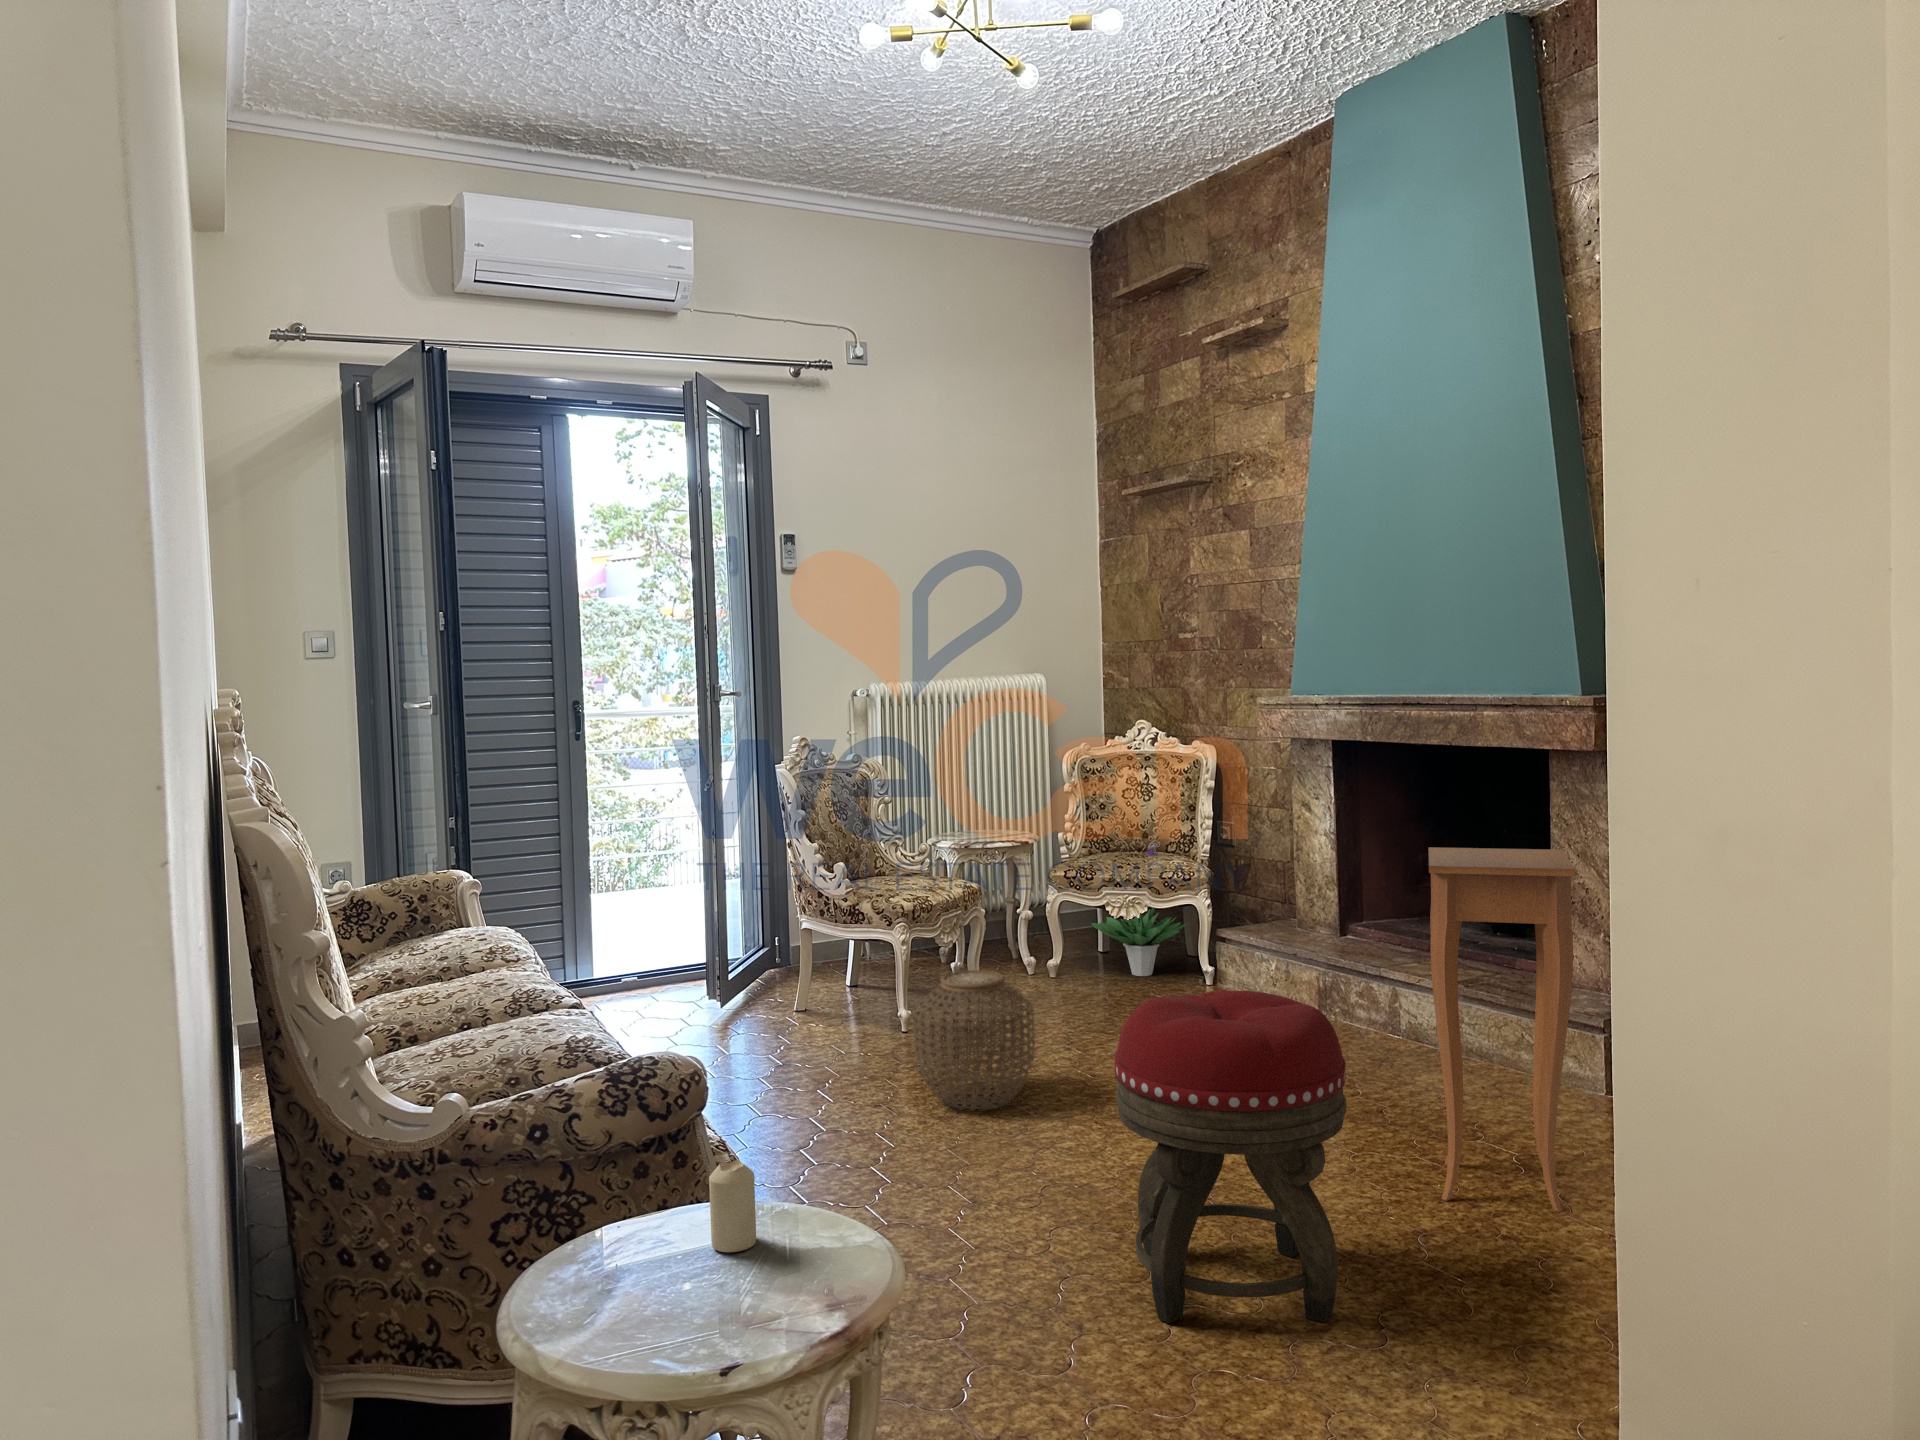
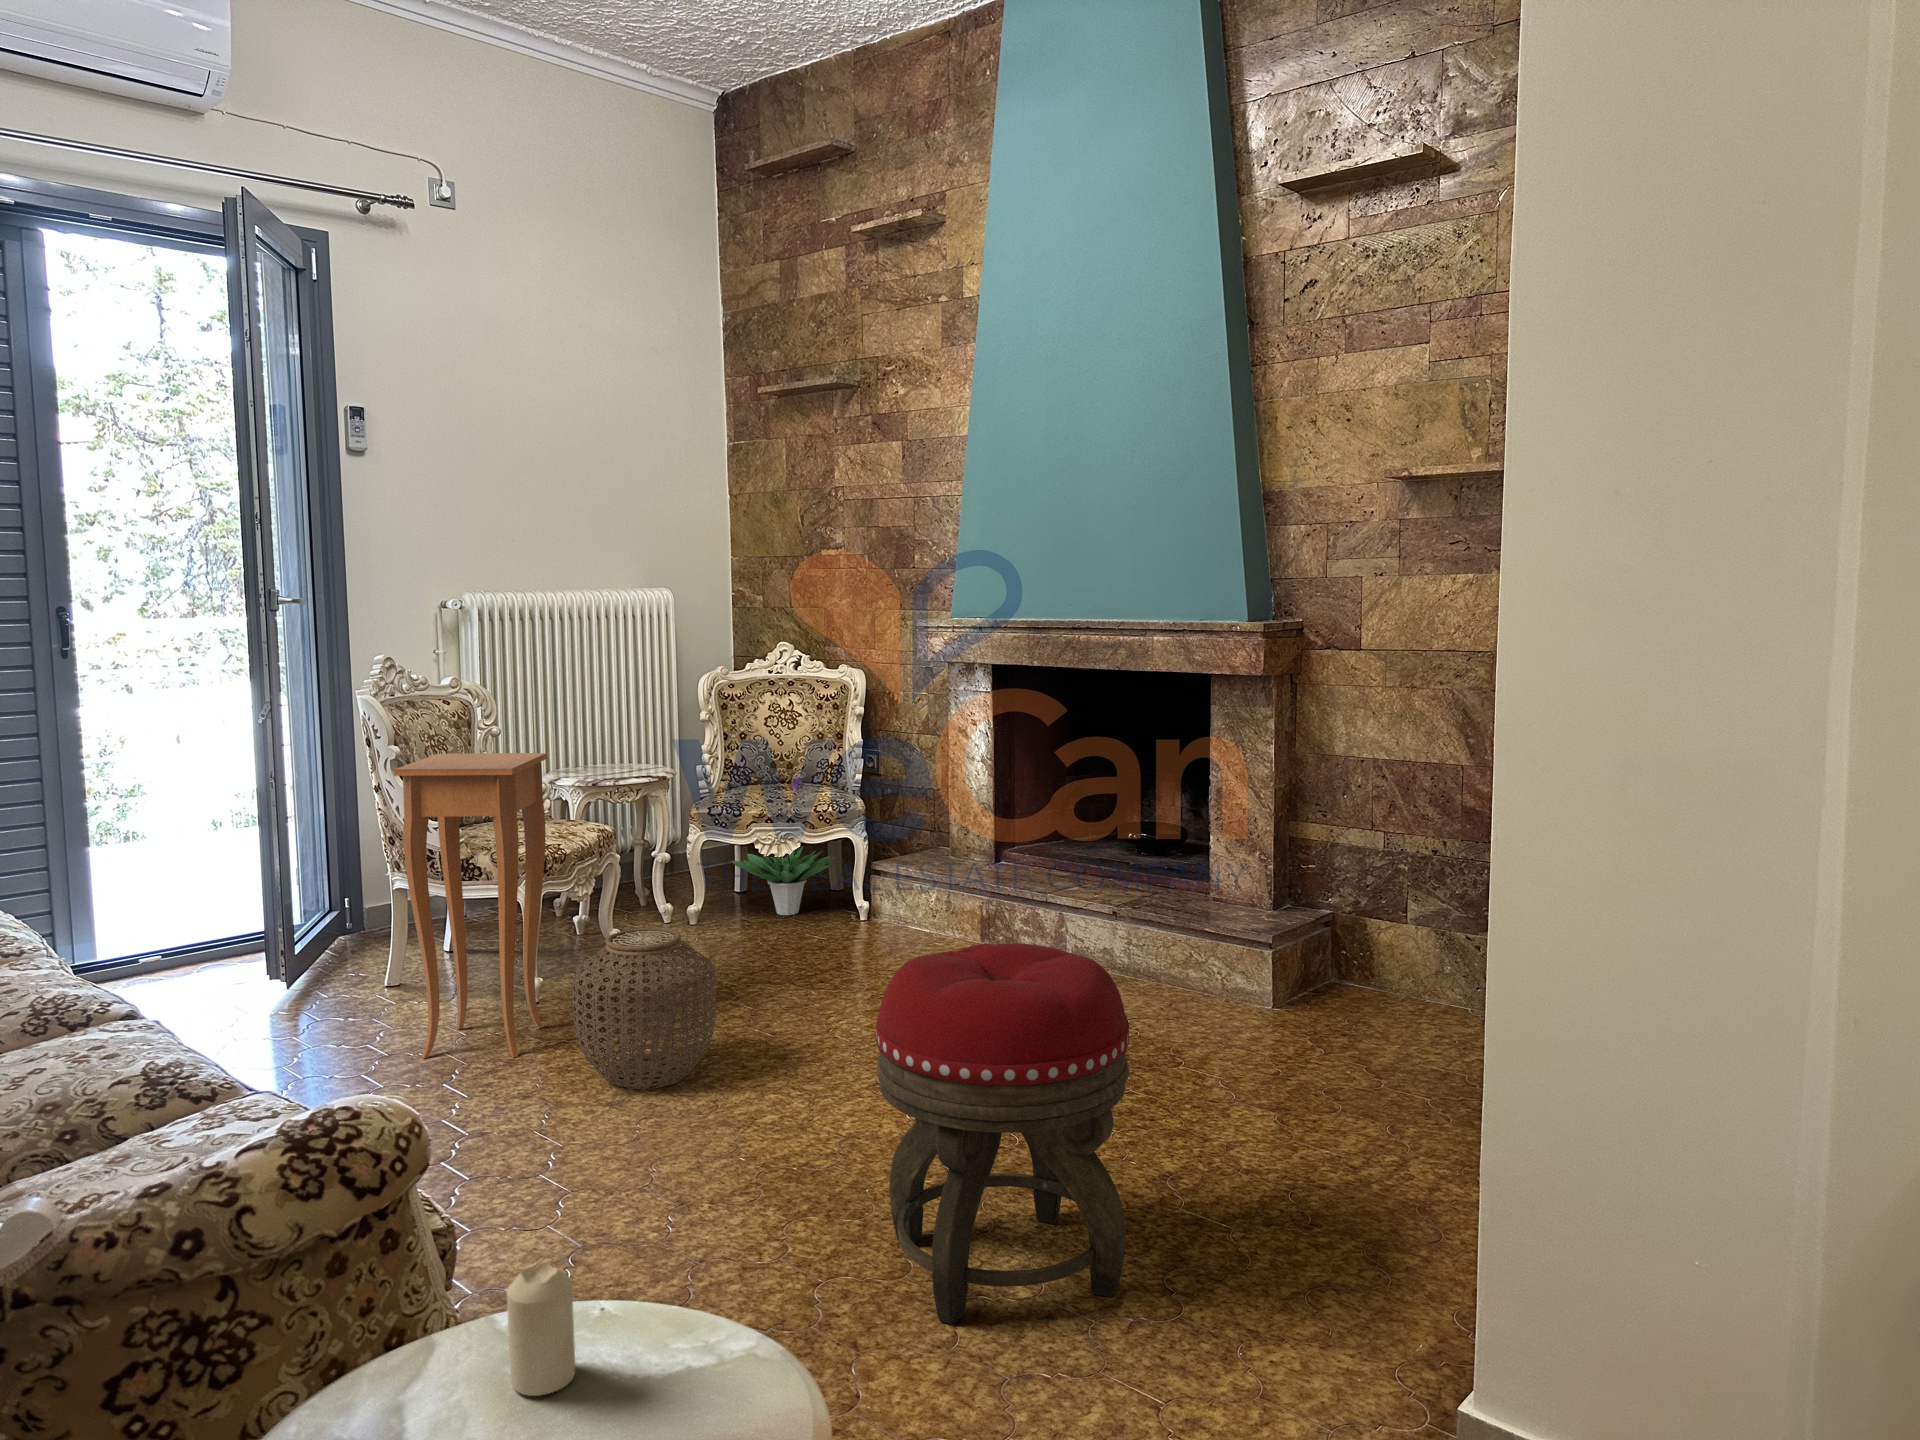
side table: present [1429,847,1575,1212] -> present [394,753,547,1058]

